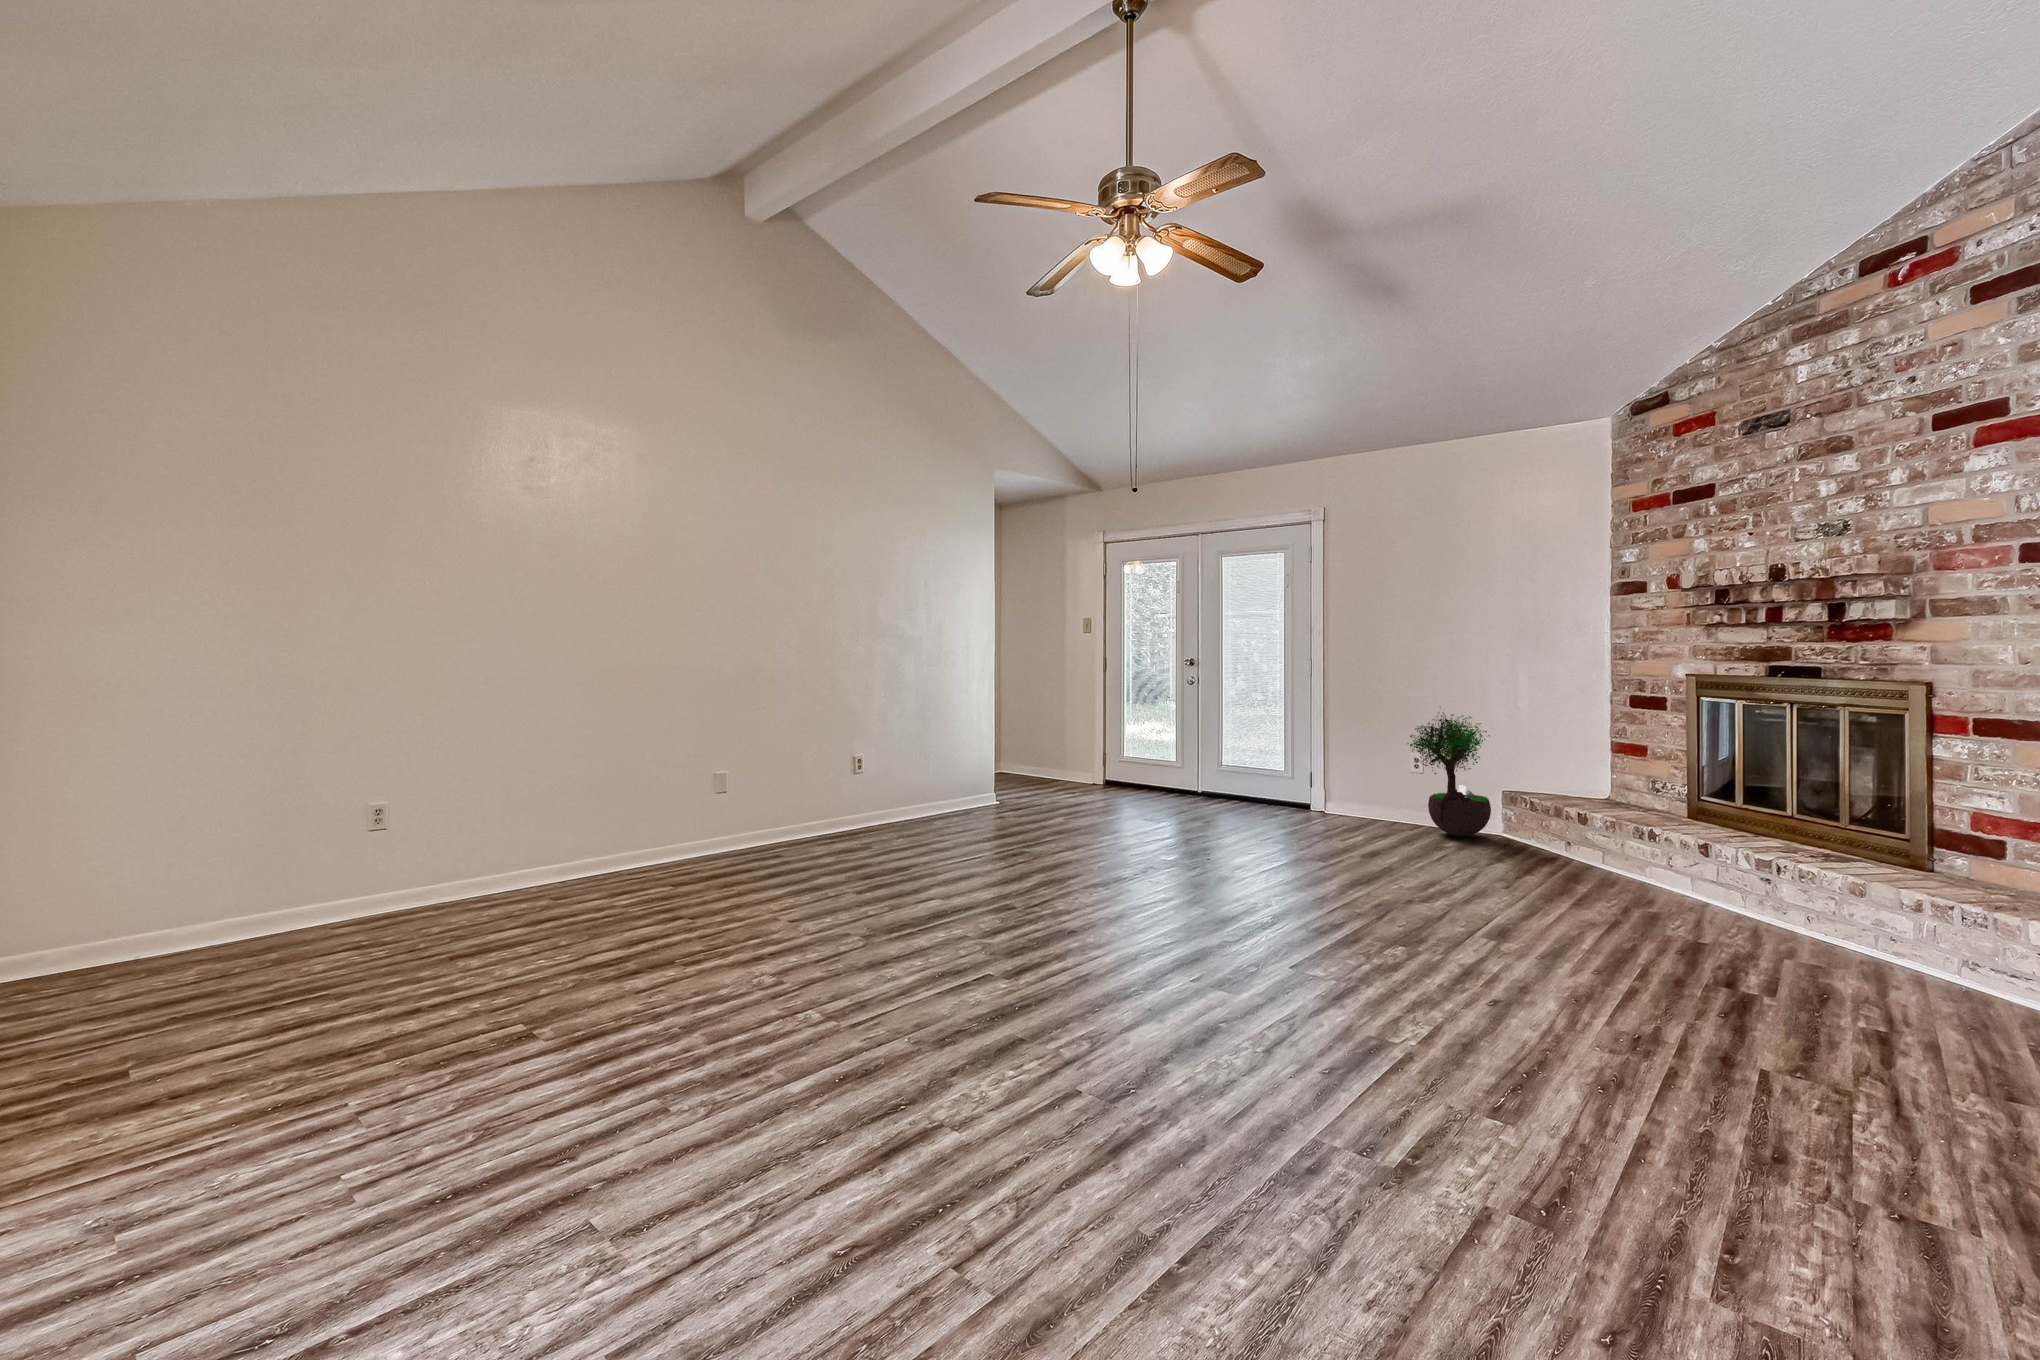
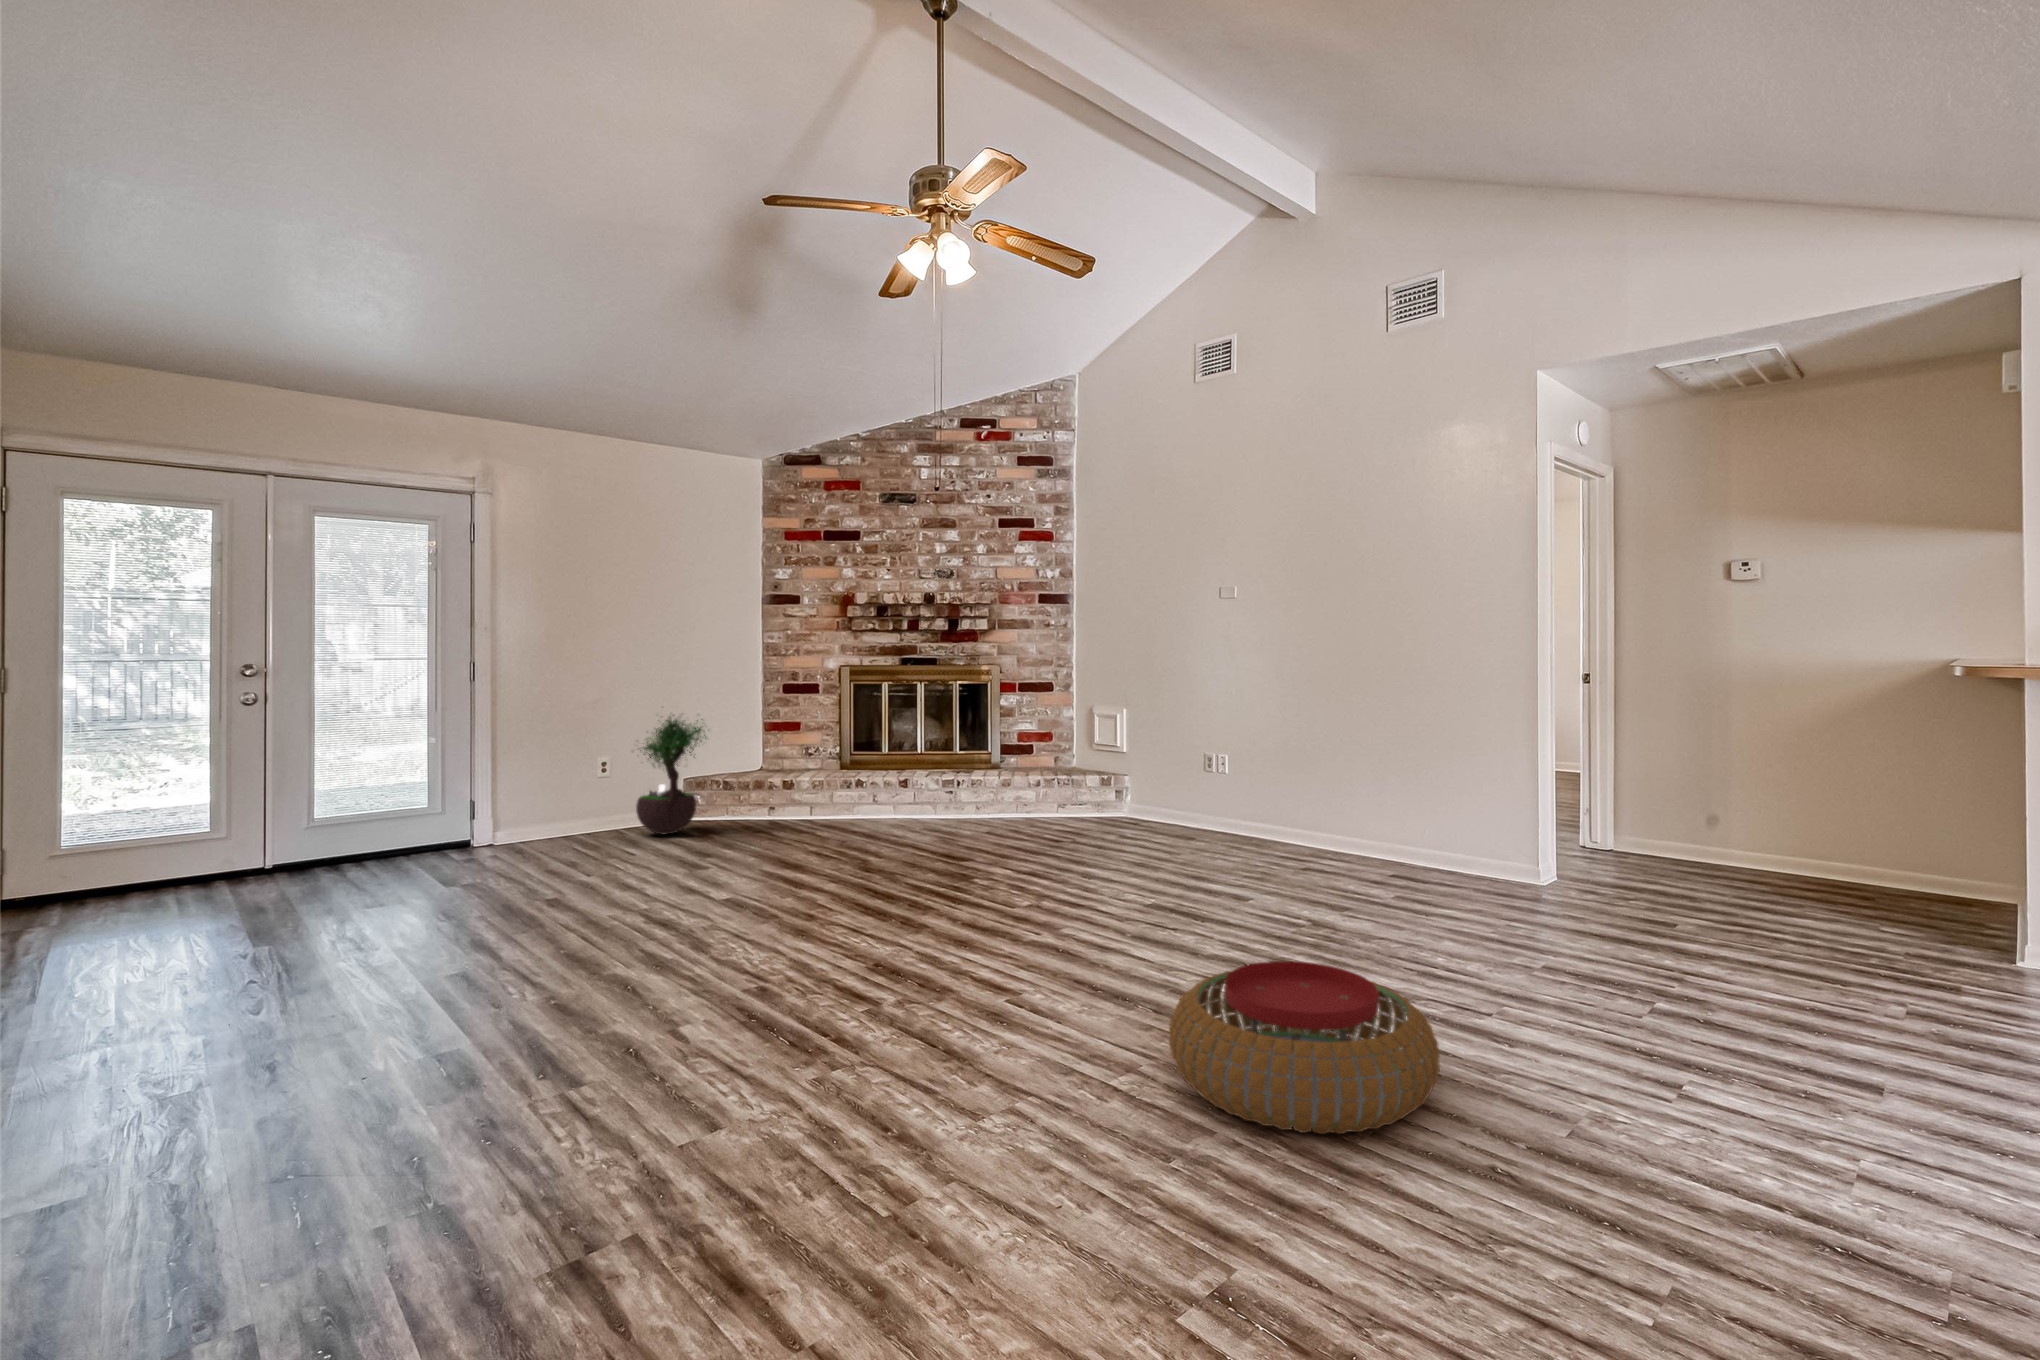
pouf: none [652,968,921,1149] -> present [1169,961,1440,1134]

